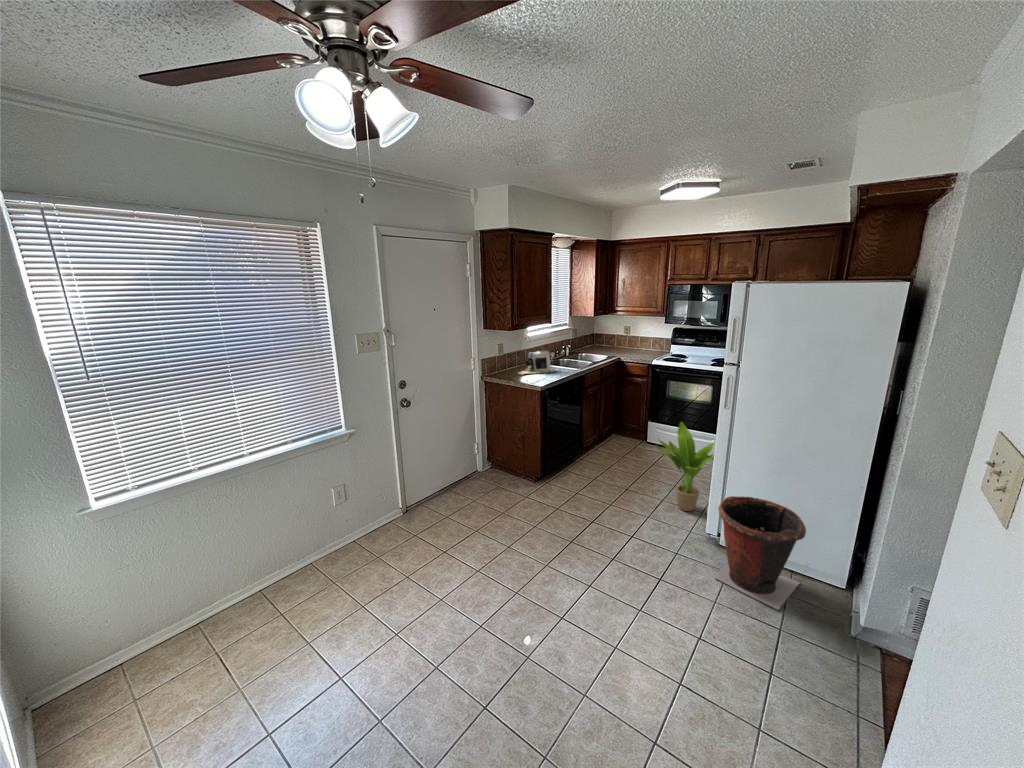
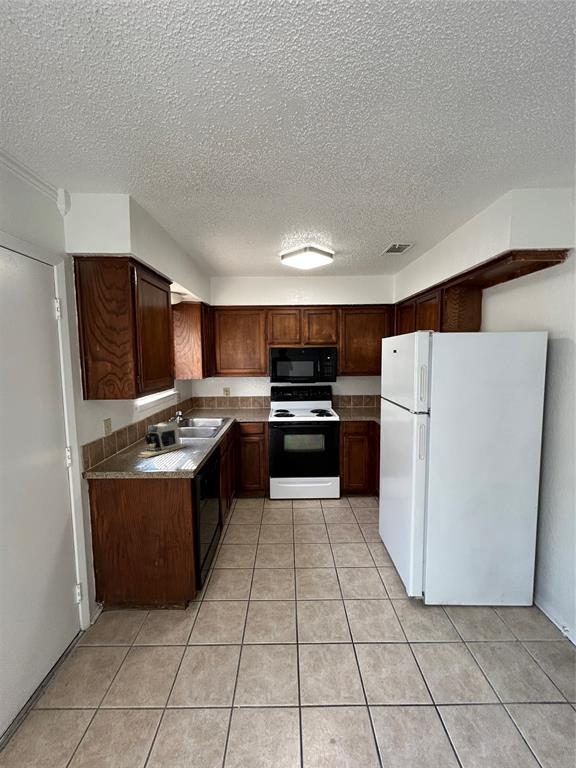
potted plant: present [656,422,716,511] -> none [327,479,394,576]
waste bin: present [714,496,806,610] -> none [441,546,535,668]

